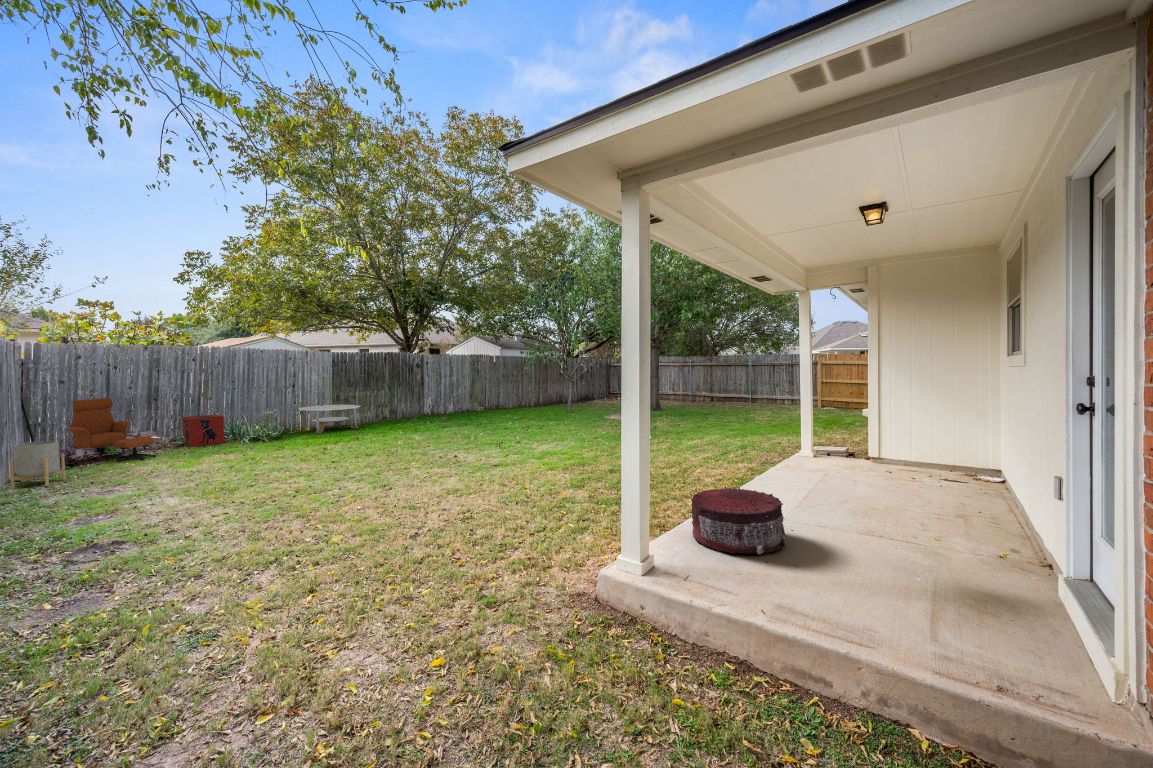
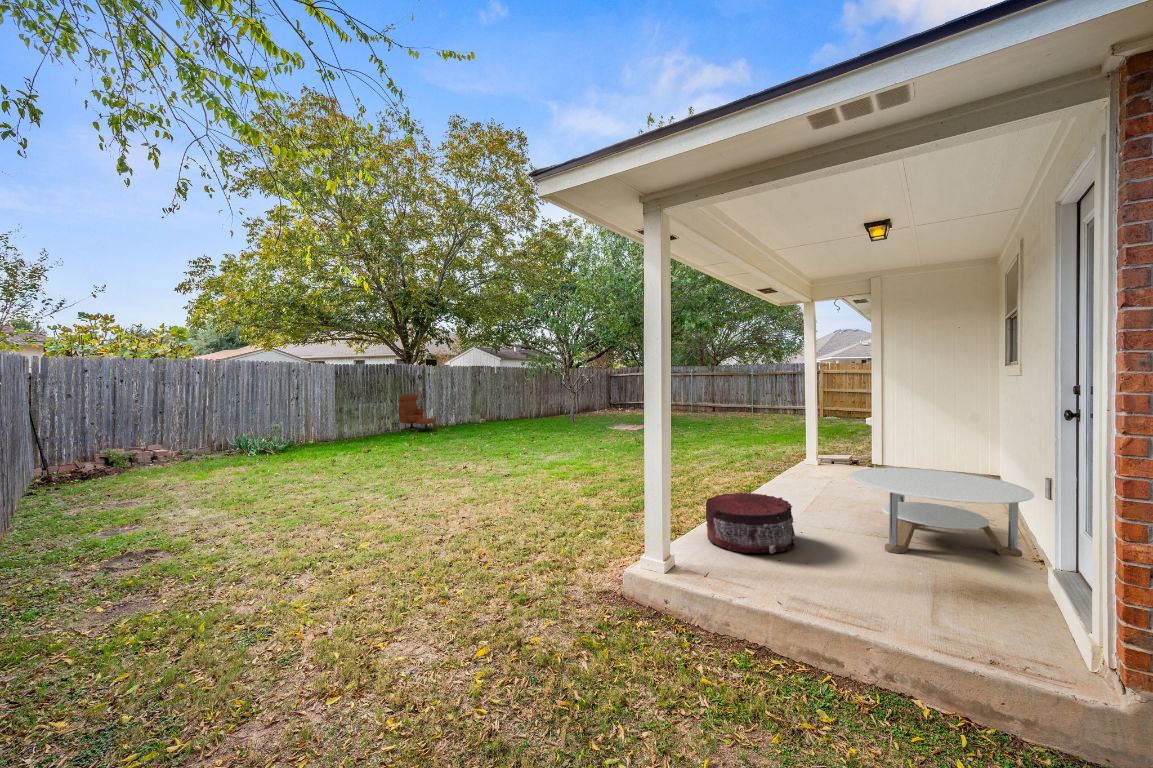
lounge chair: present [66,398,156,462] -> present [396,394,436,432]
round table: present [299,405,360,434] -> present [850,468,1034,557]
storage box: present [182,415,224,446] -> none [188,427,230,459]
planter: present [9,441,65,488] -> none [29,454,82,501]

